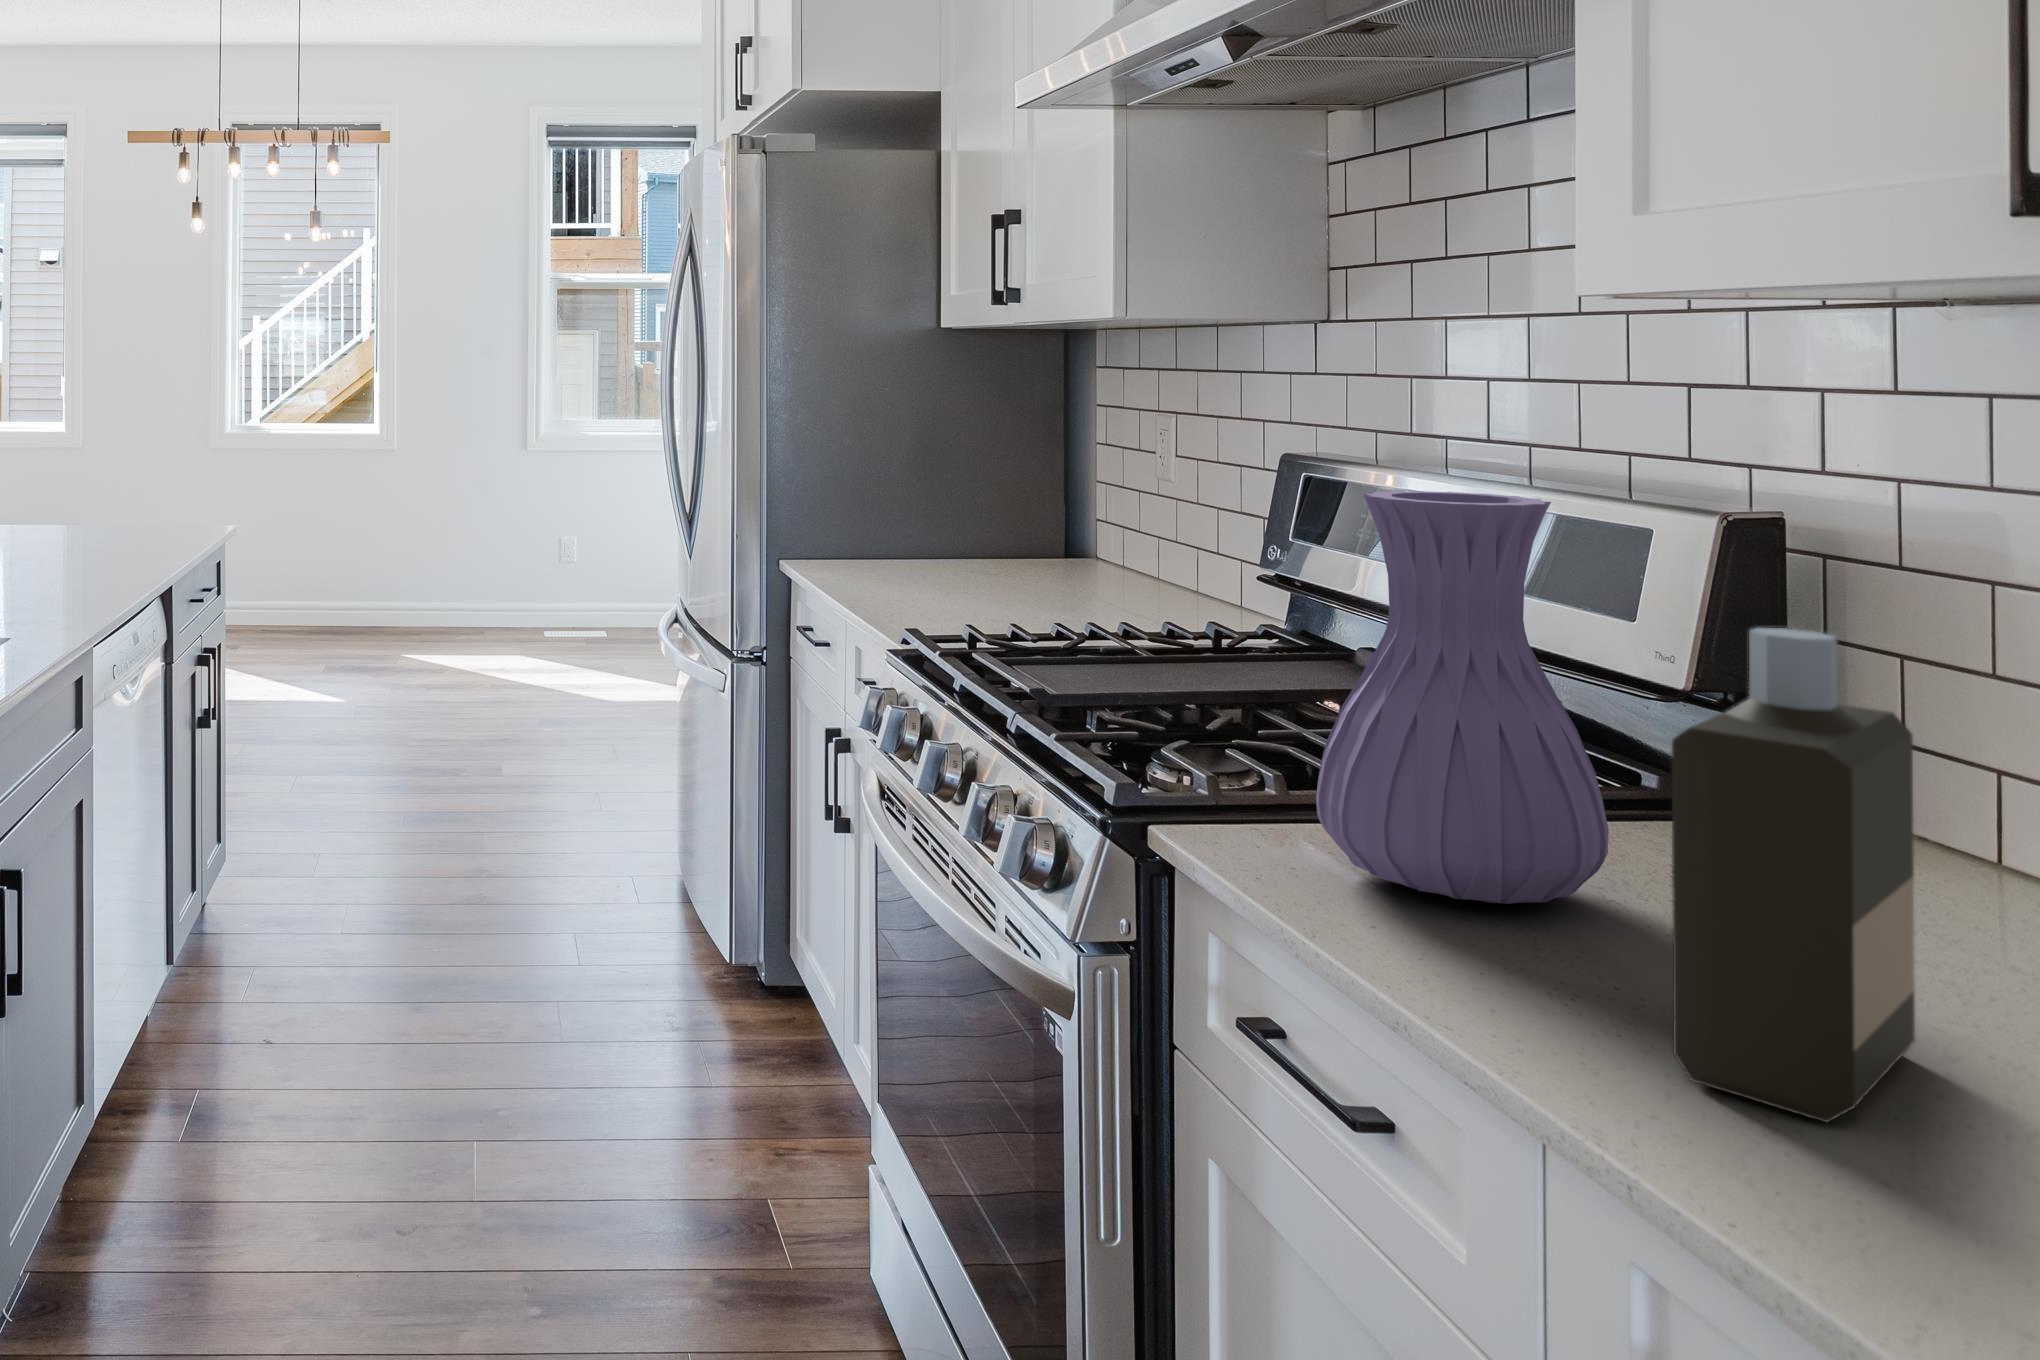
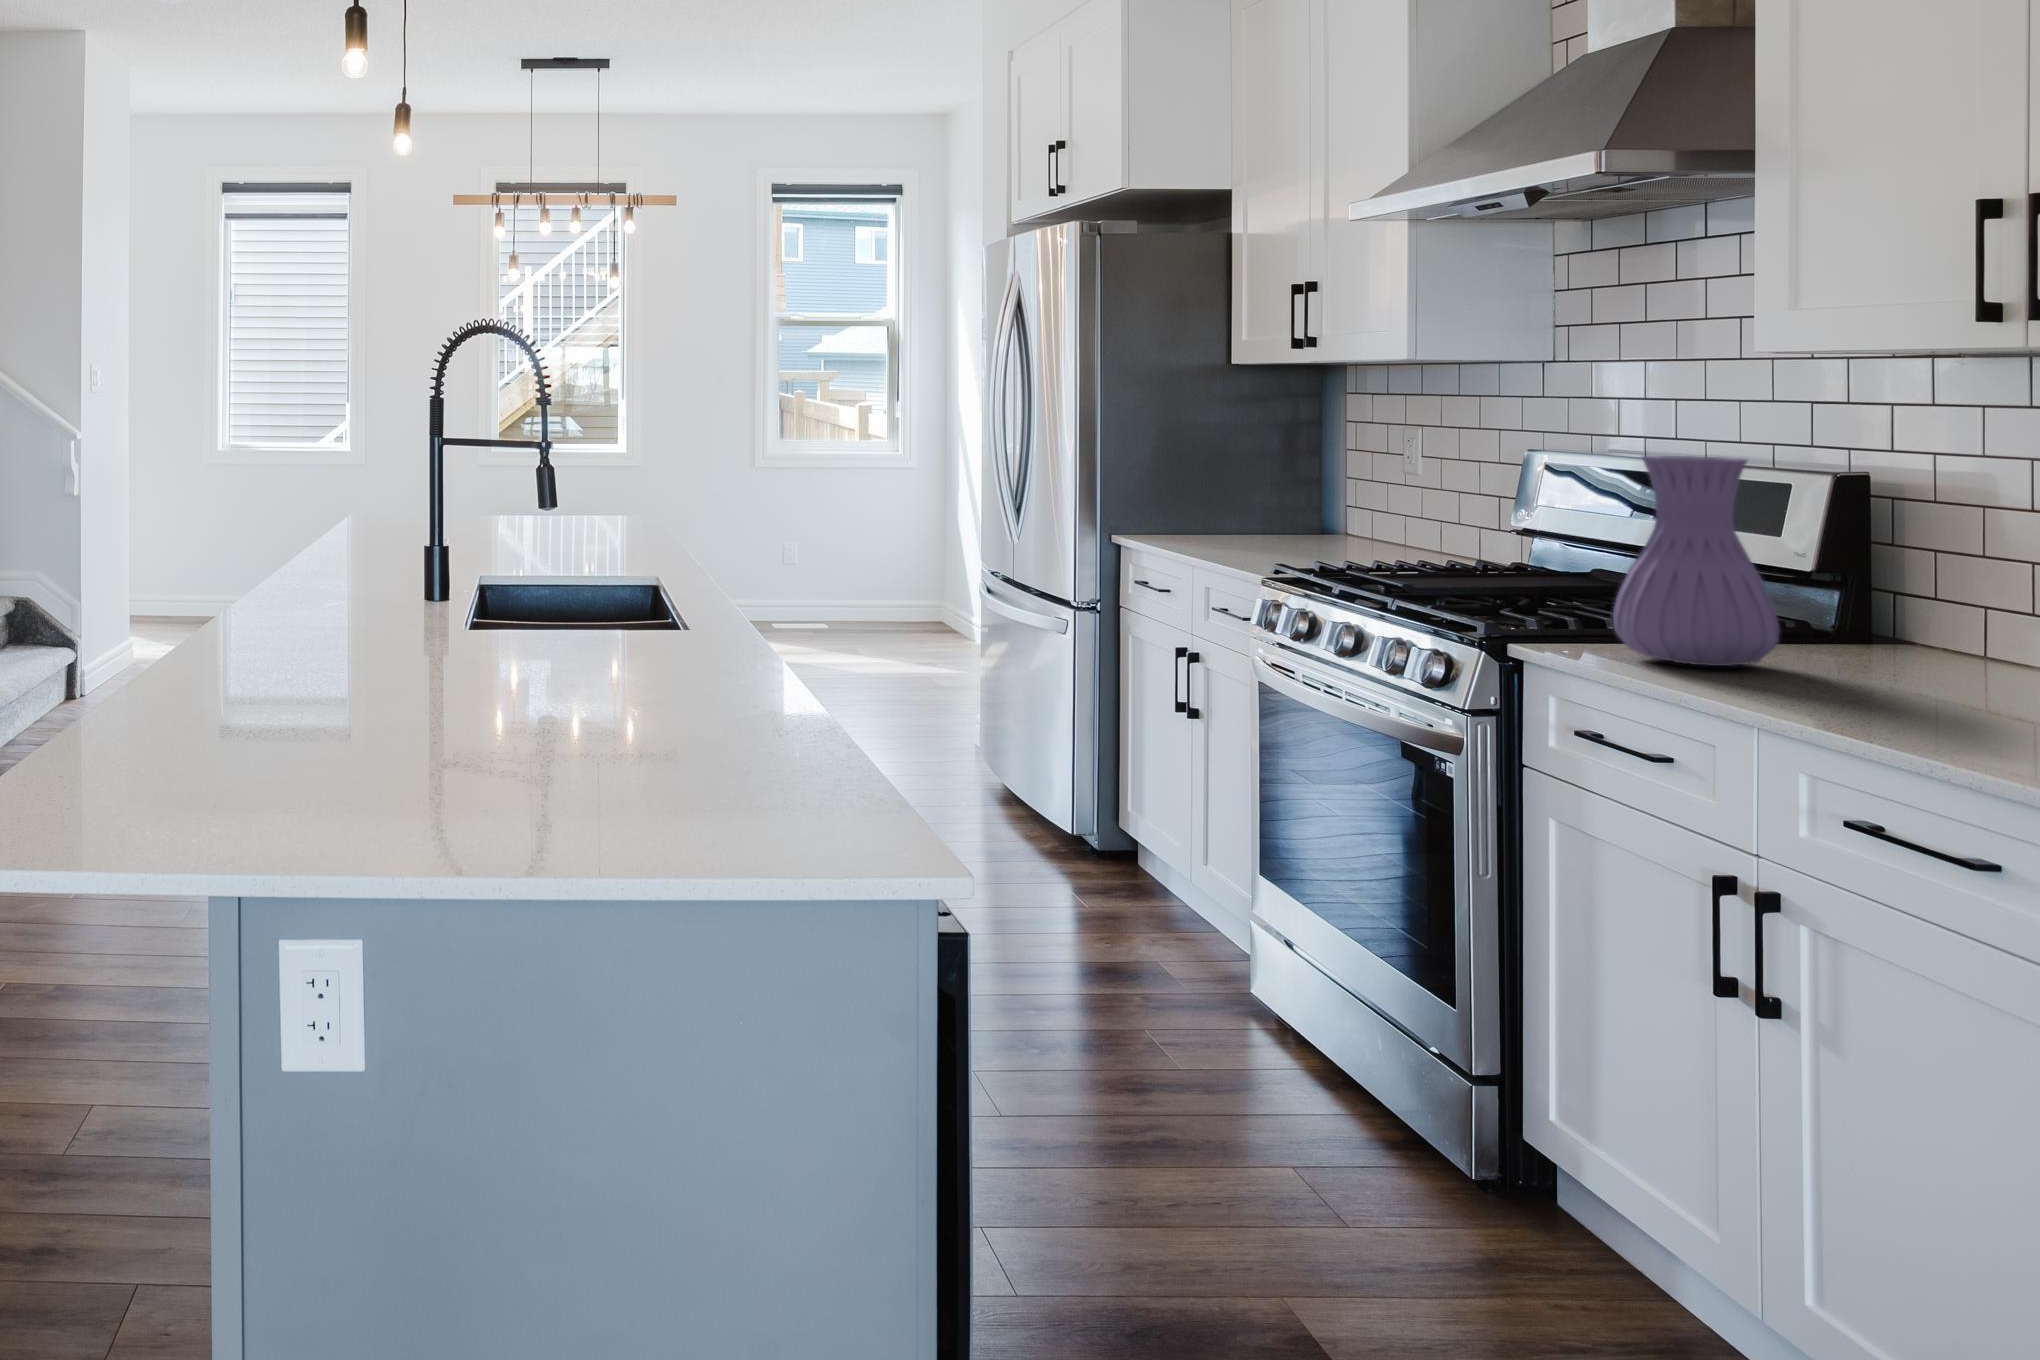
bottle: present [1672,628,1915,1122] -> none [1823,508,1937,717]

